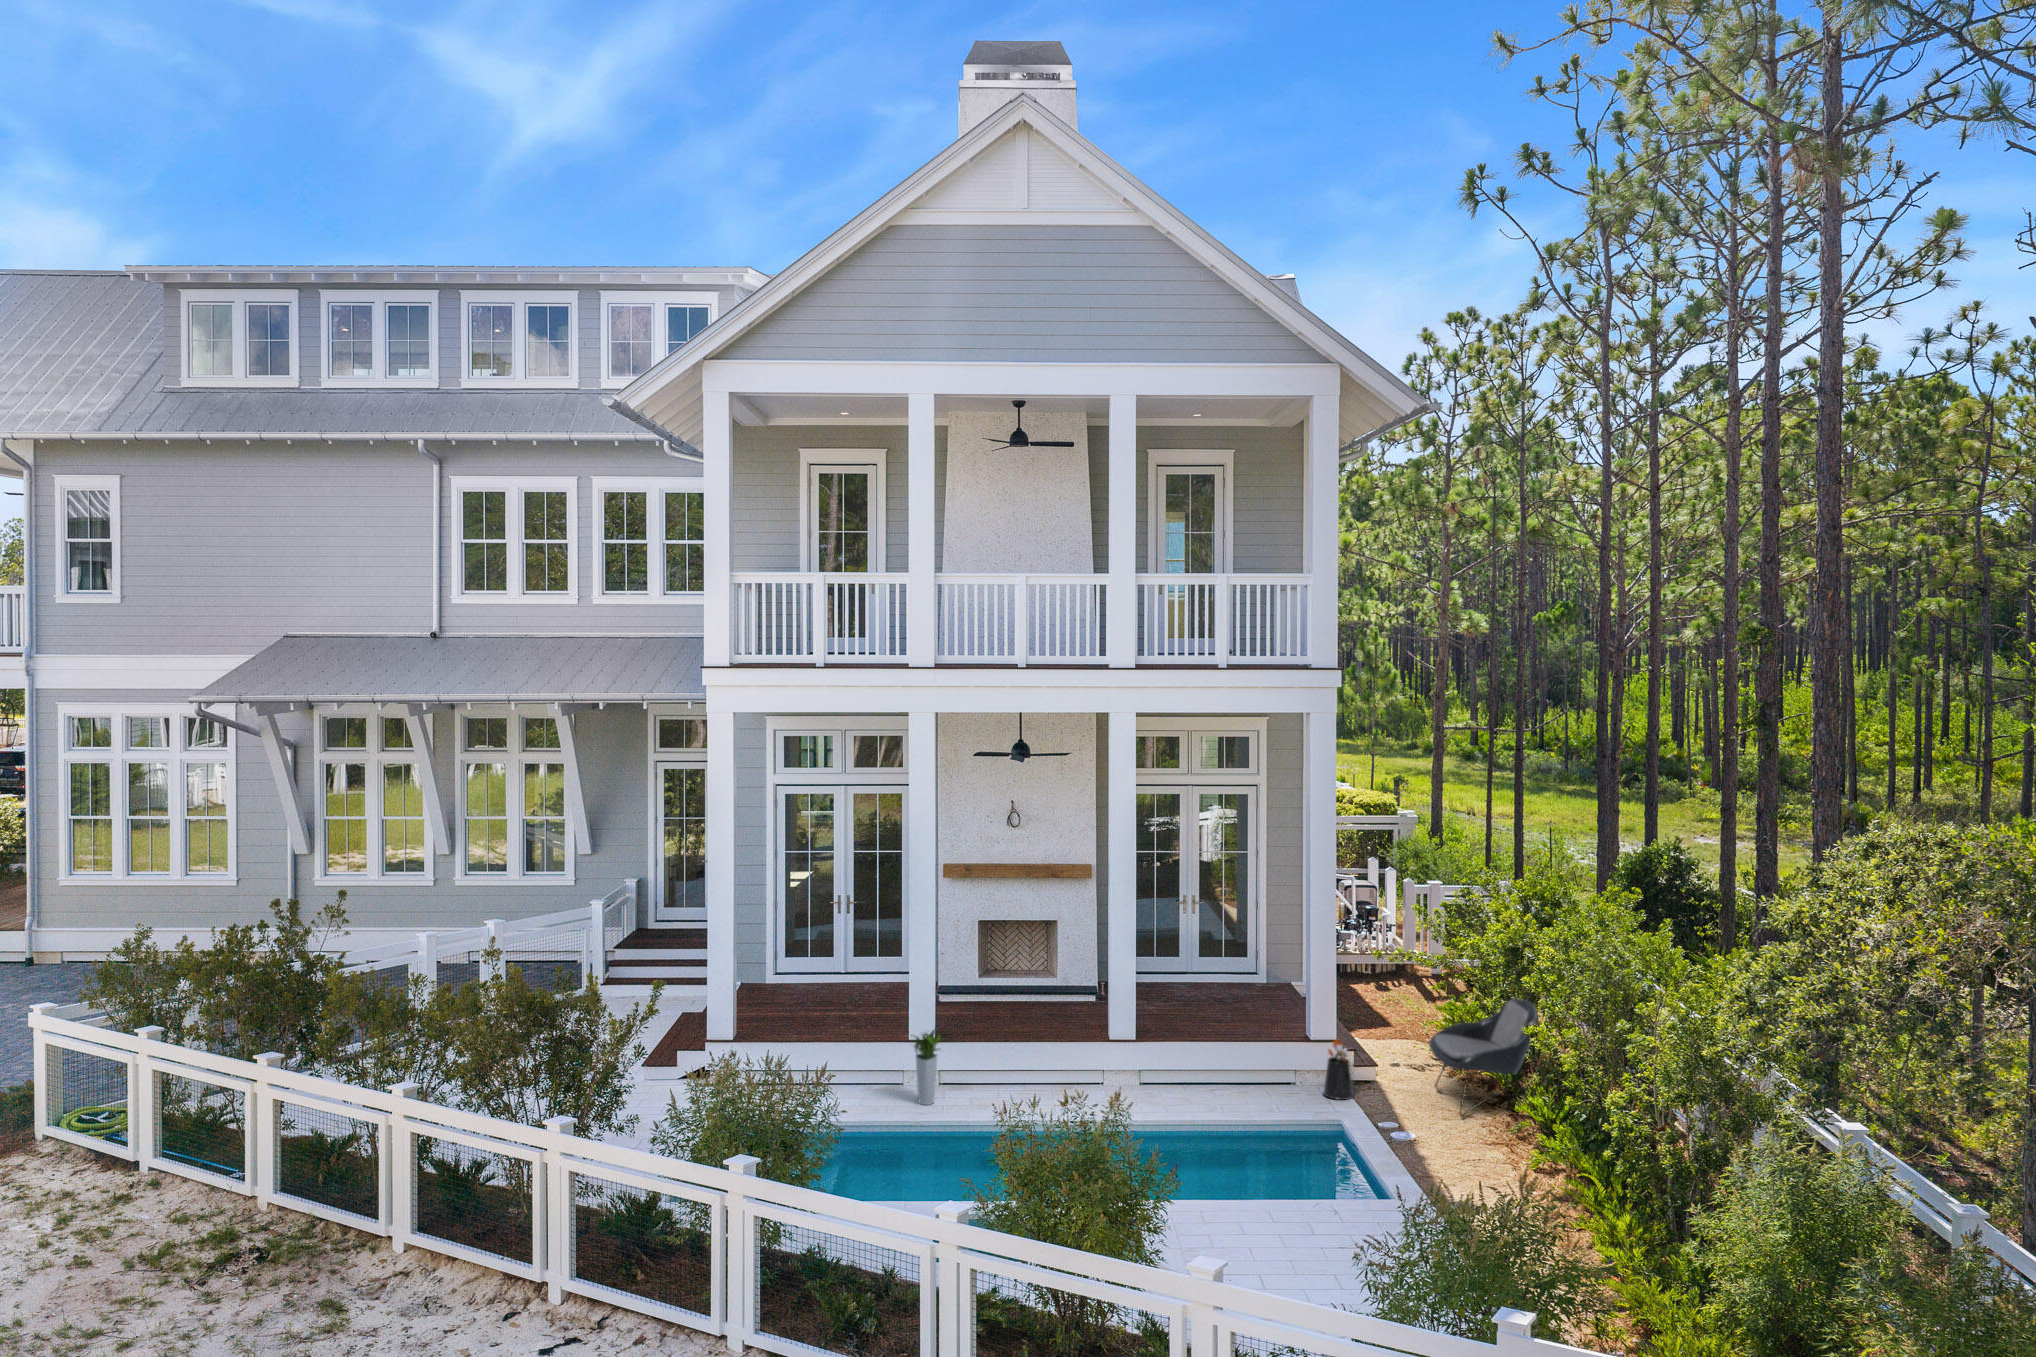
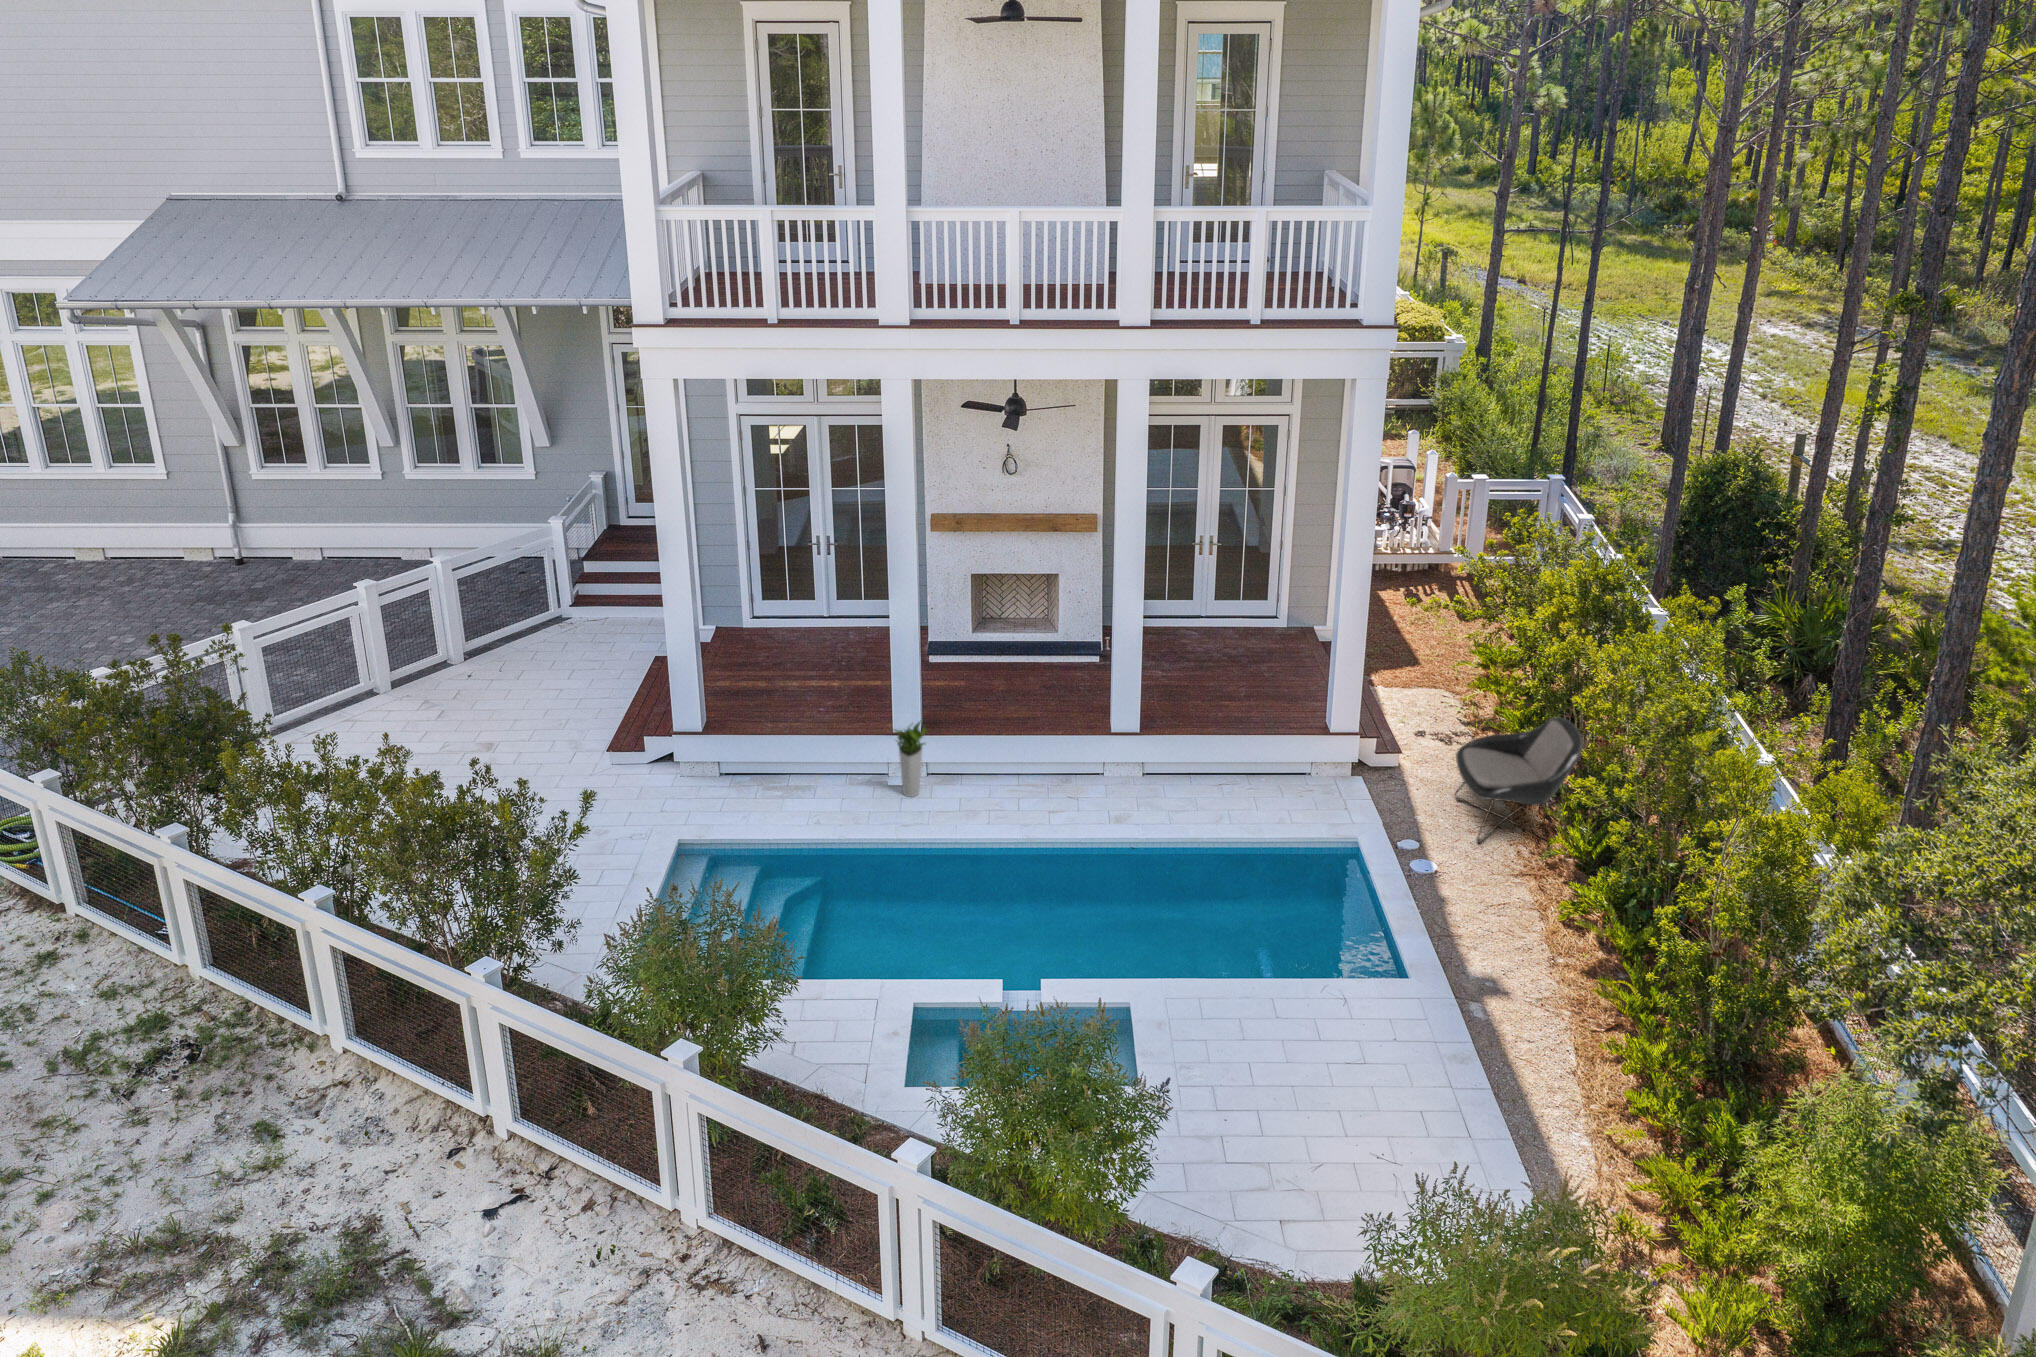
watering can: present [1323,1040,1354,1100] -> none [1333,742,1371,806]

